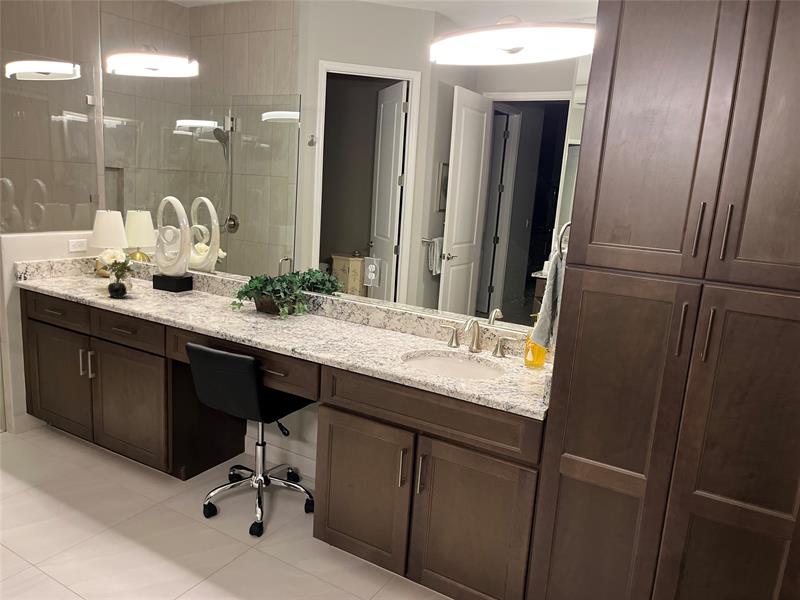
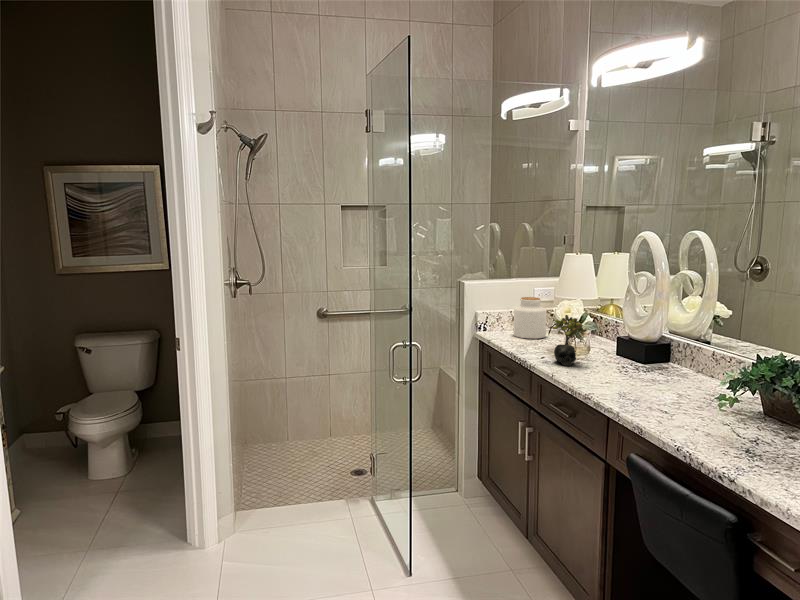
jar: none [56,248,87,283] -> present [514,297,546,339]

